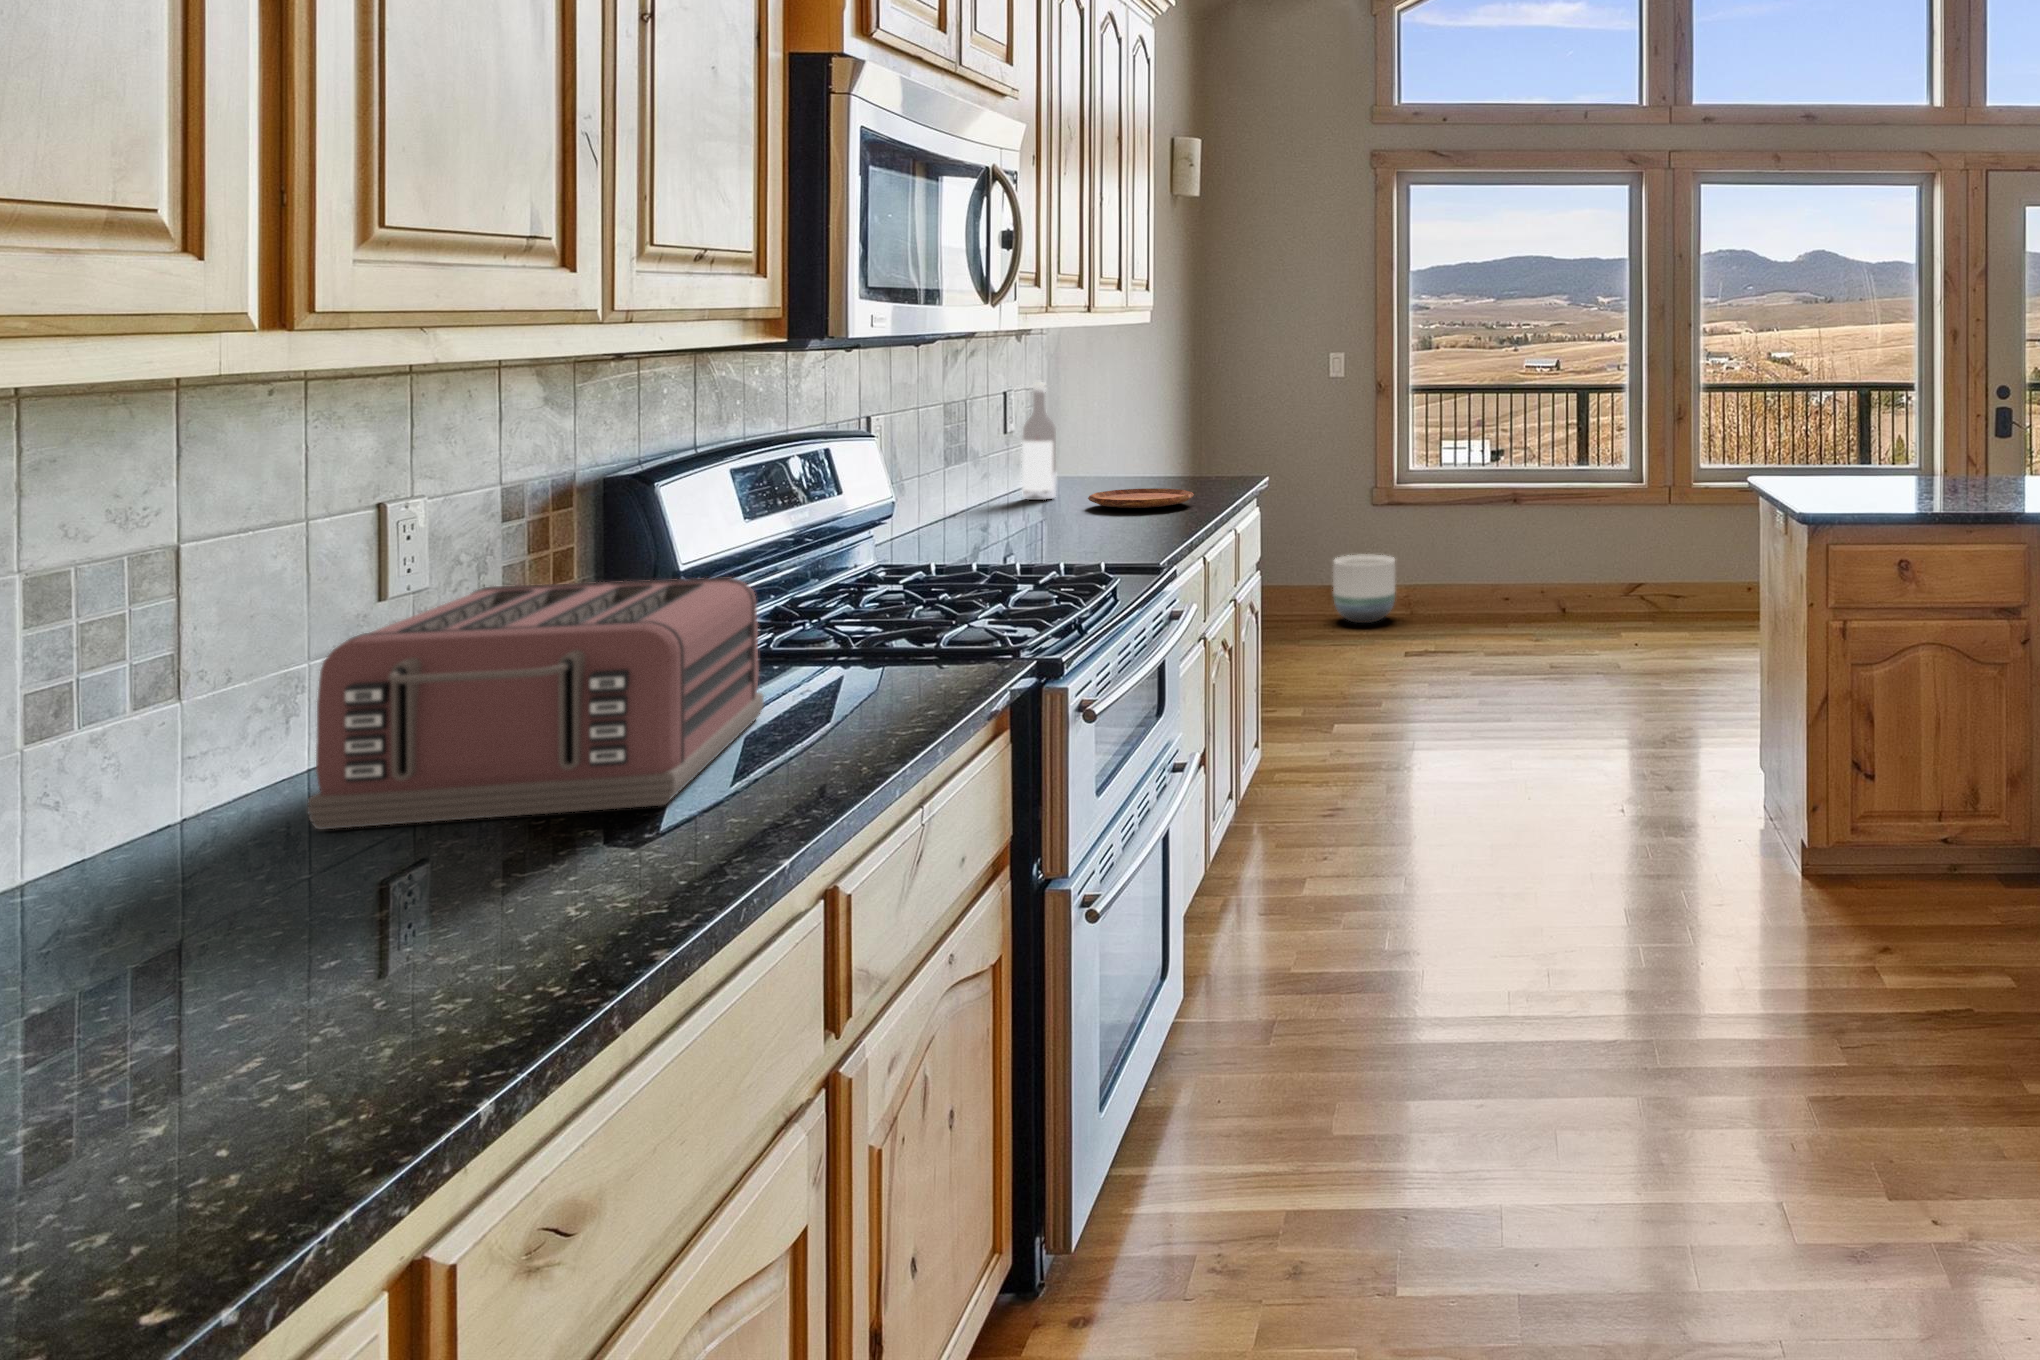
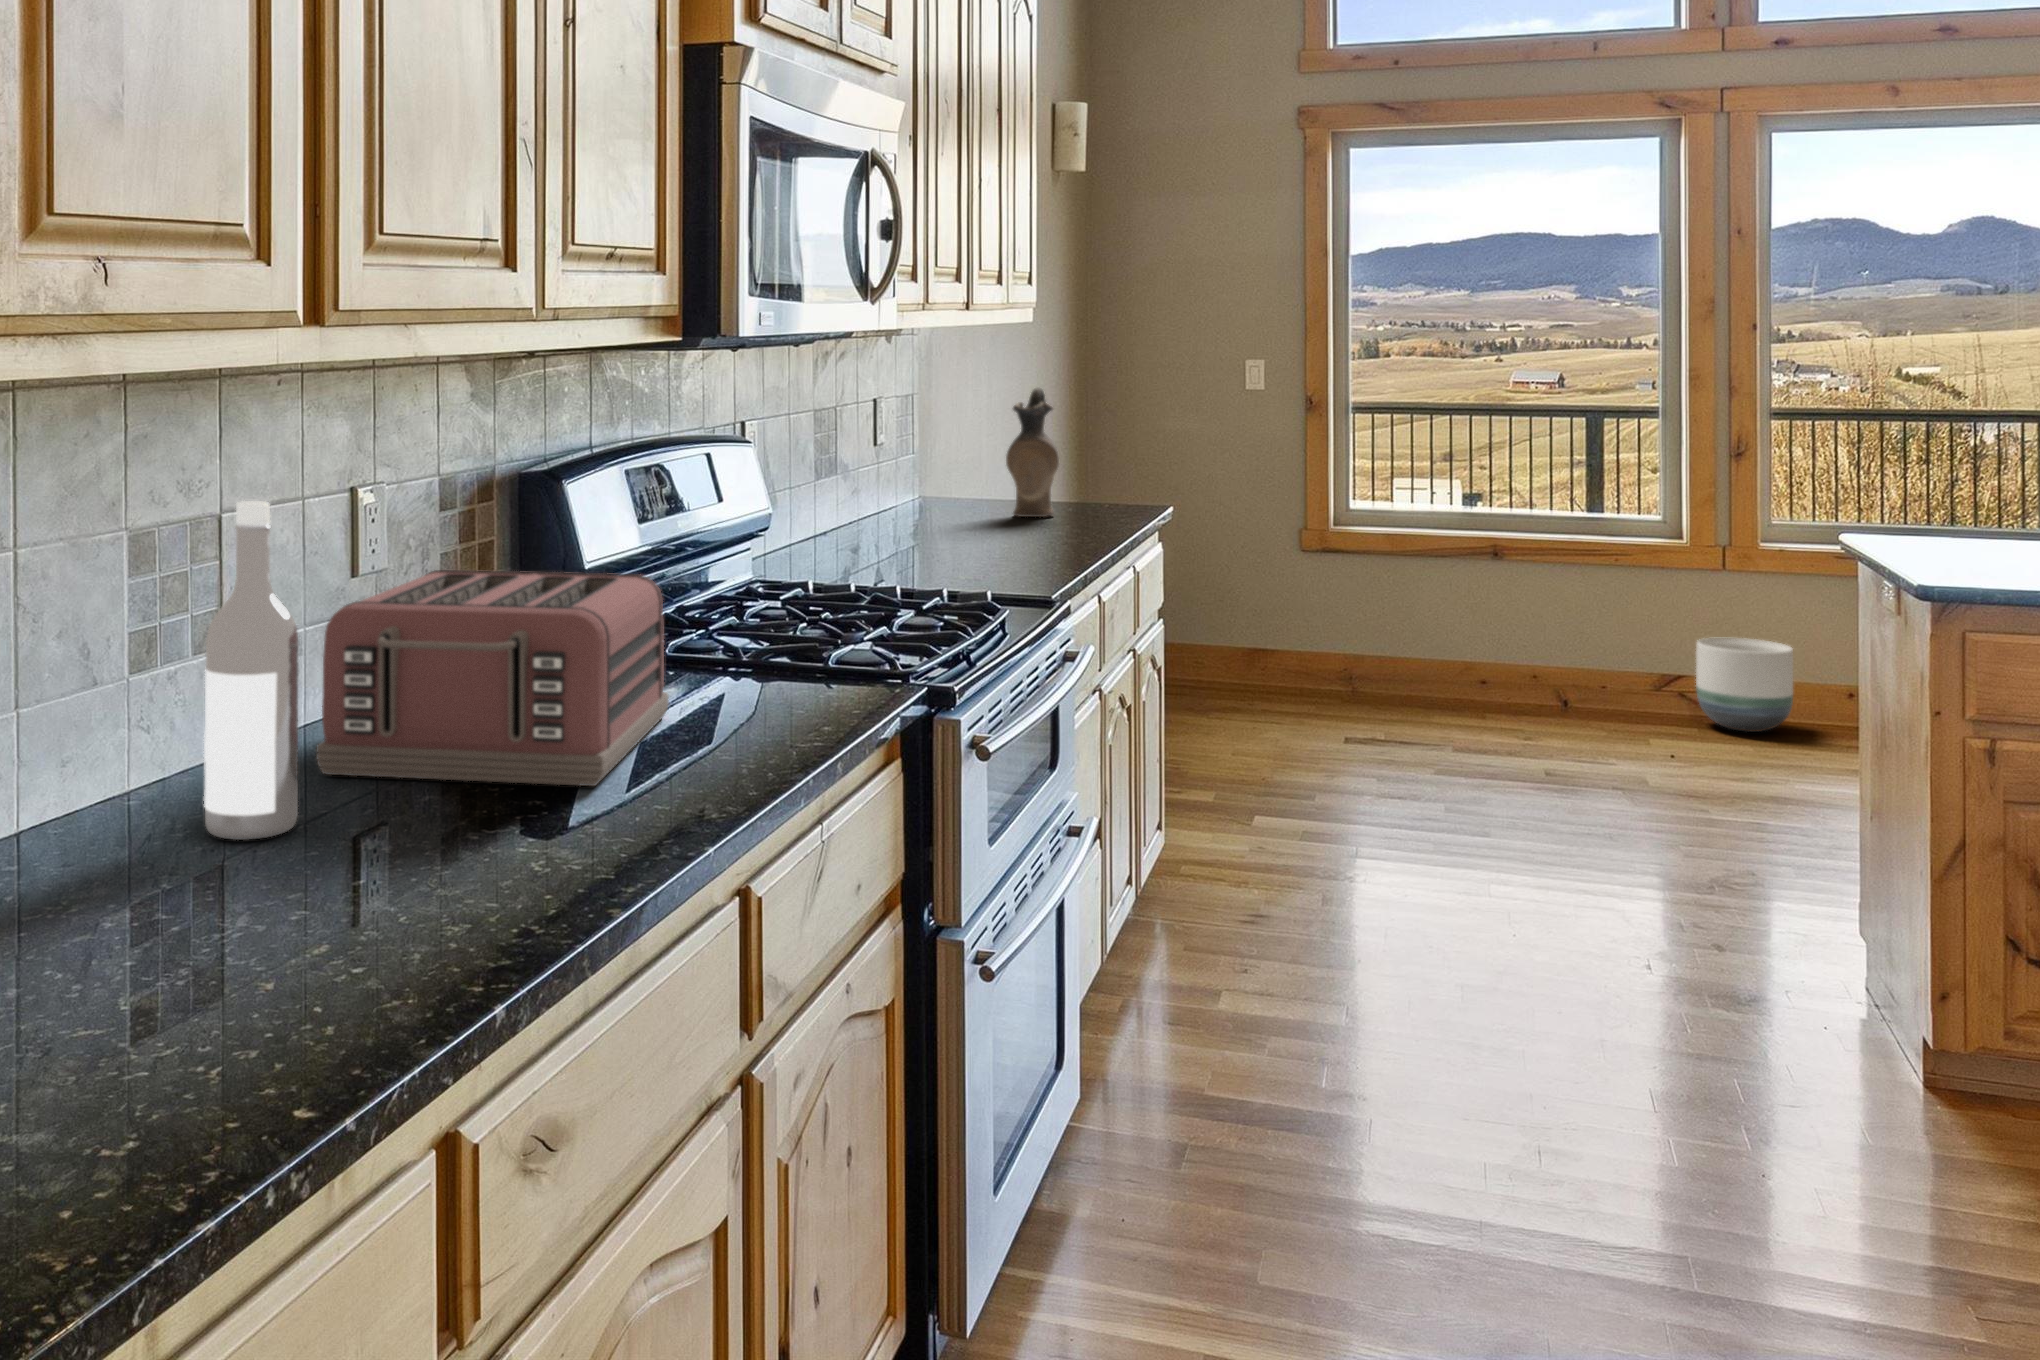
ceramic pitcher: none [1125,378,1172,490] -> present [1006,387,1059,517]
wine bottle: present [1022,382,1056,500] -> present [204,501,298,840]
tray: present [1088,488,1194,508] -> none [966,514,1086,536]
planter: present [1333,555,1396,623] -> present [1696,638,1793,732]

